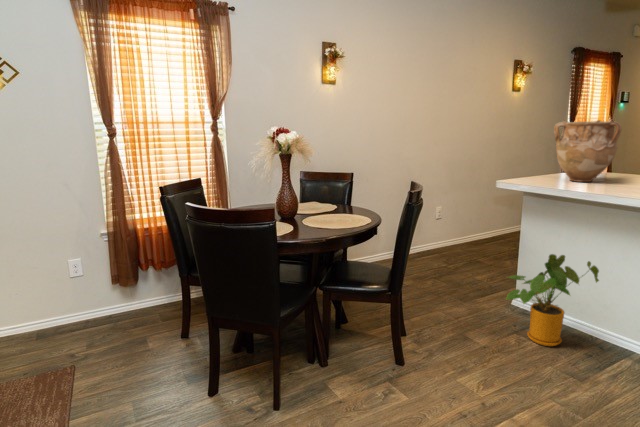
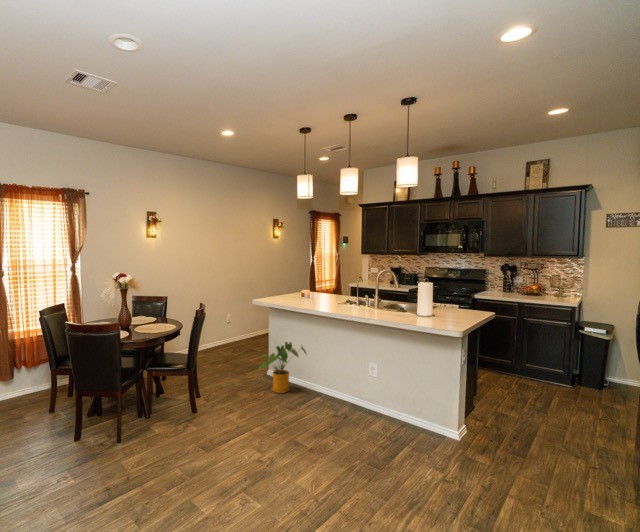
vase: present [554,120,622,182] -> none [289,266,321,301]

